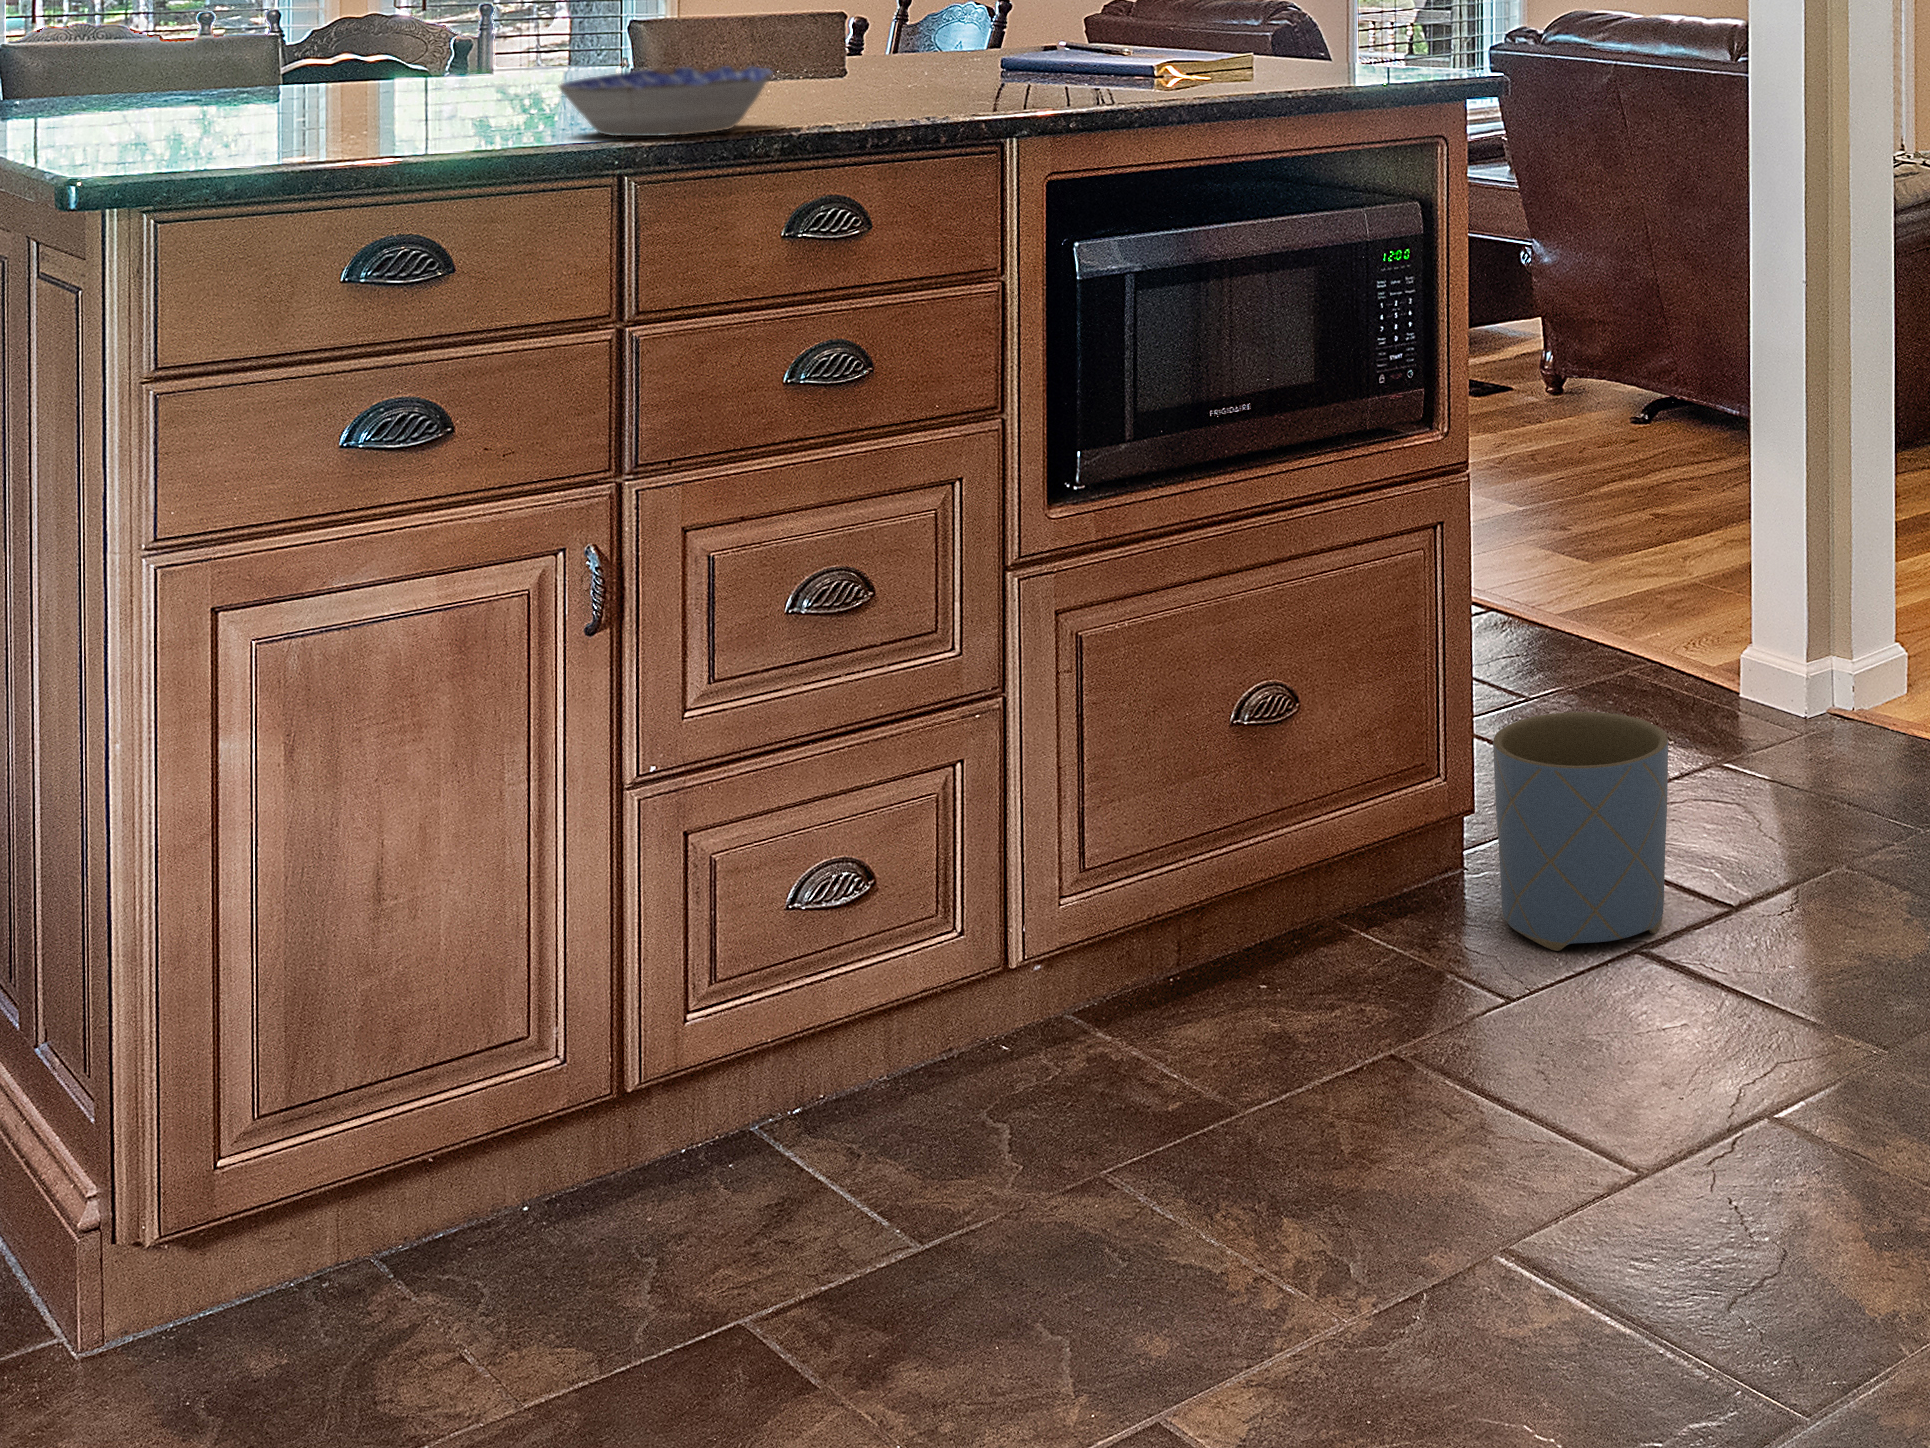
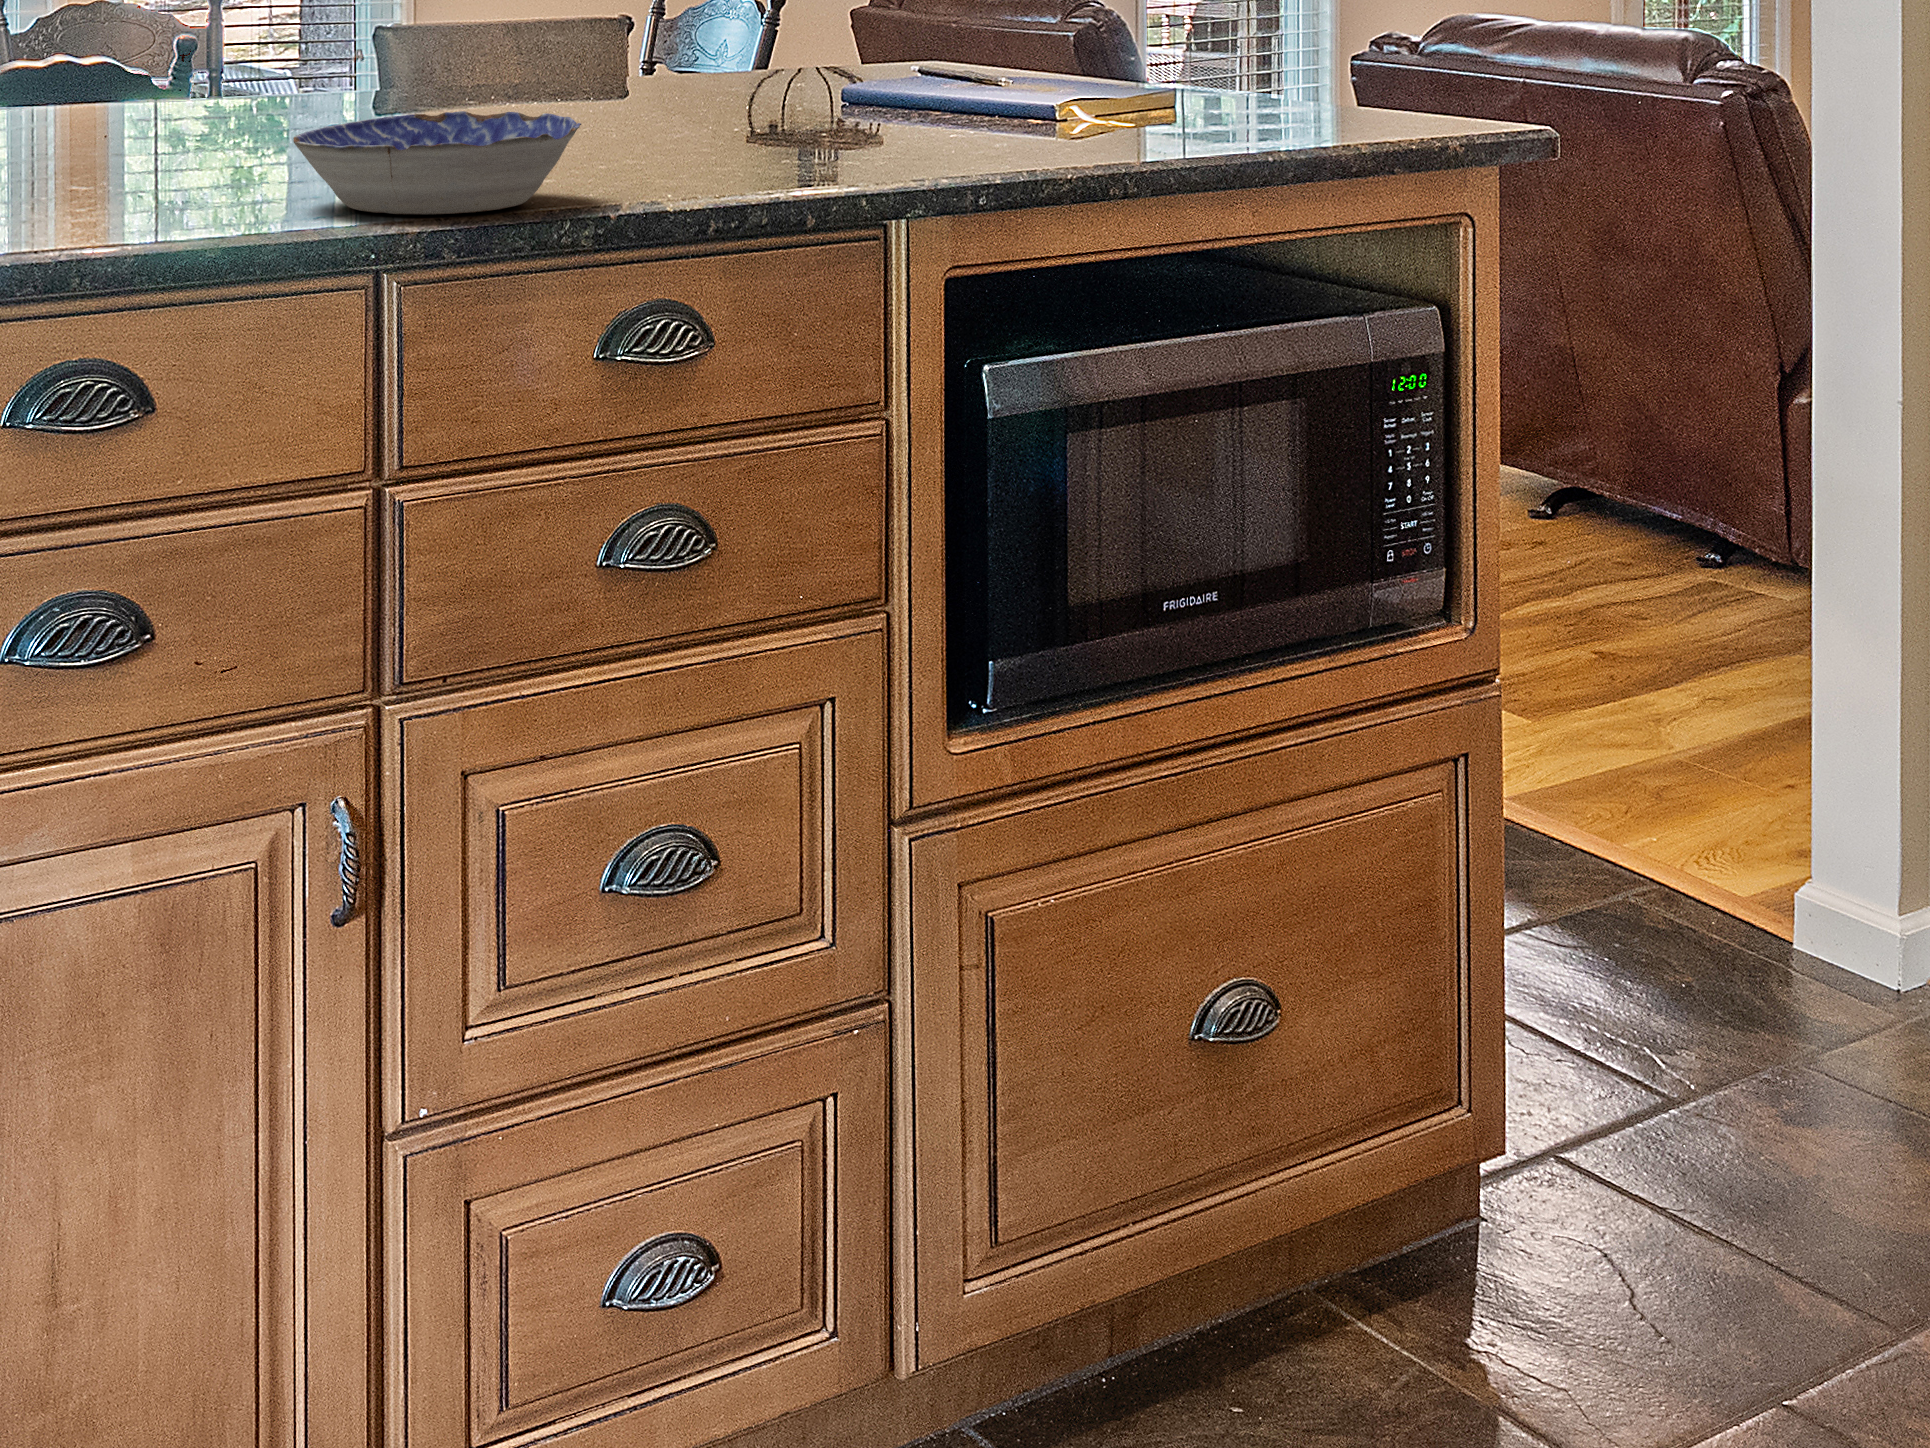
planter: present [1493,712,1668,951] -> none [1550,1034,1818,1405]

